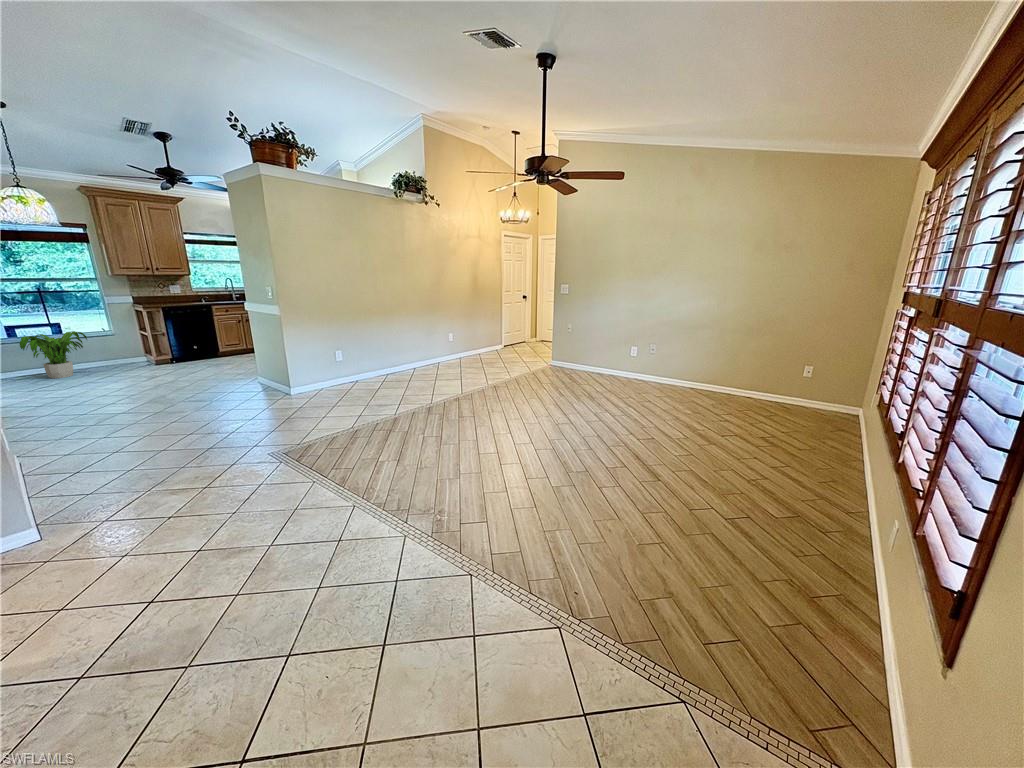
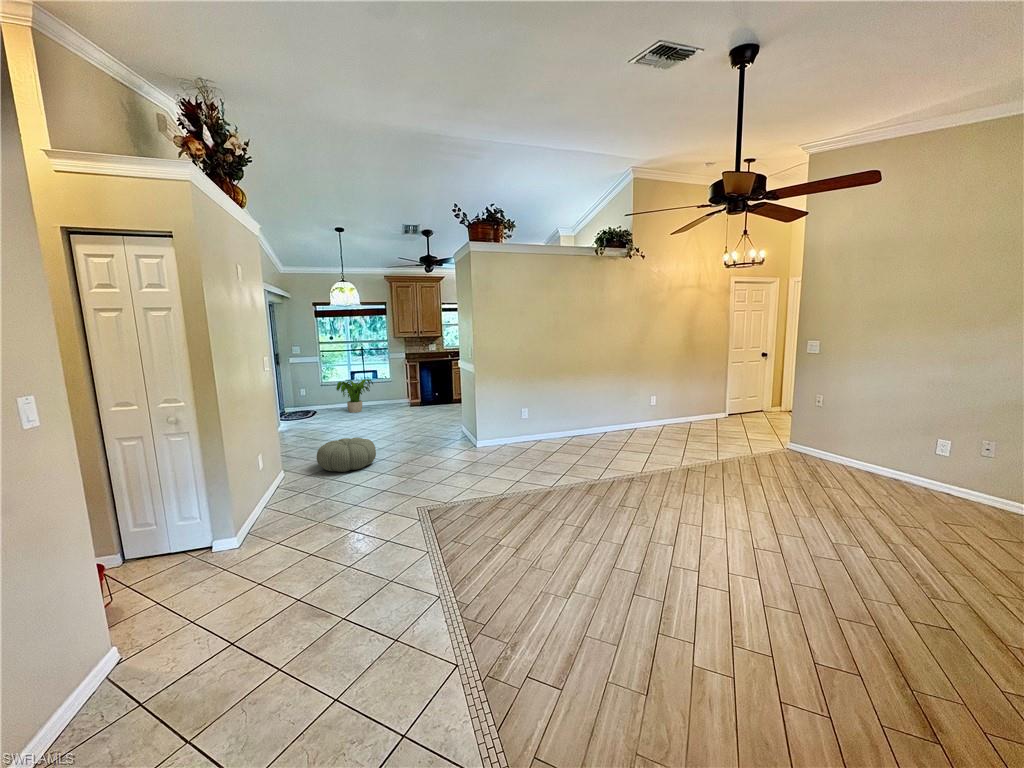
pouf: none [70,401,167,446] -> present [317,438,376,472]

